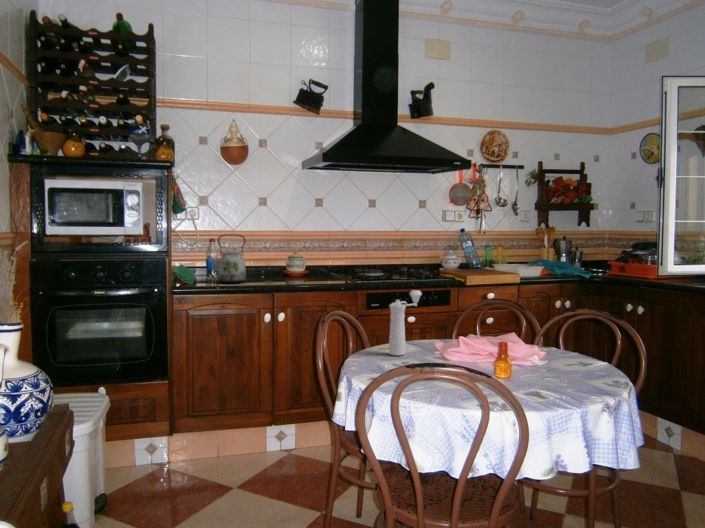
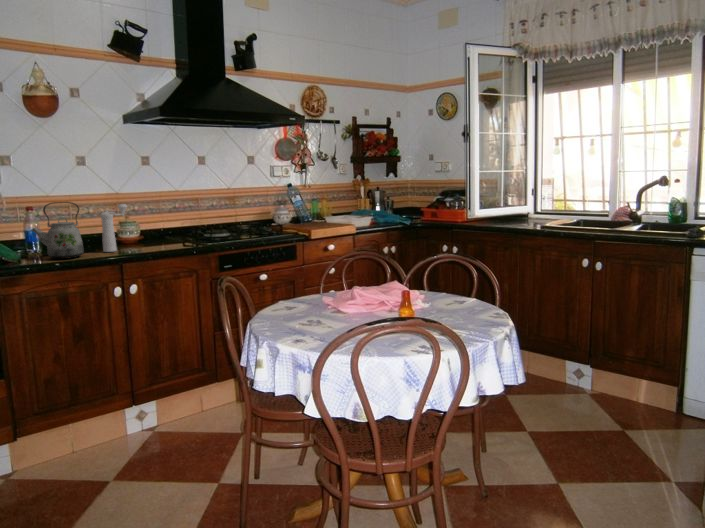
pepper mill: present [389,290,422,355] -> present [100,204,127,252]

